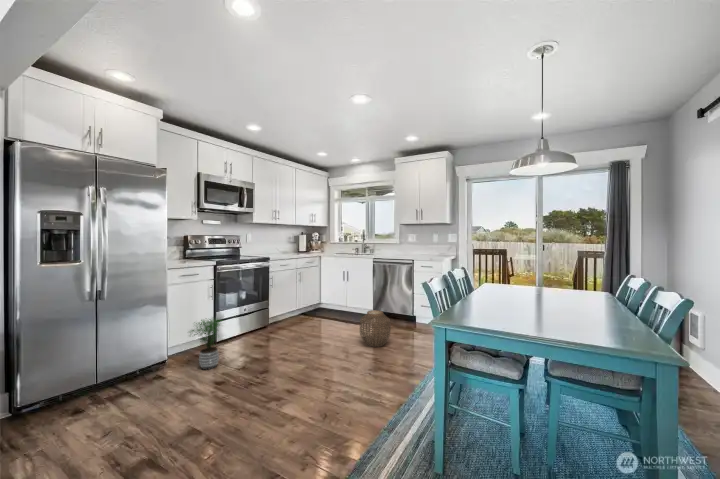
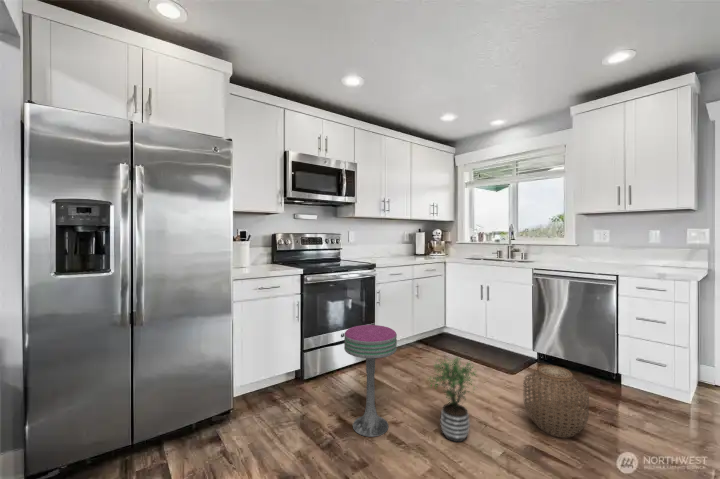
bar stool: none [252,295,286,362] -> present [344,325,397,437]
potted plant: present [190,319,223,370] -> present [431,358,475,442]

